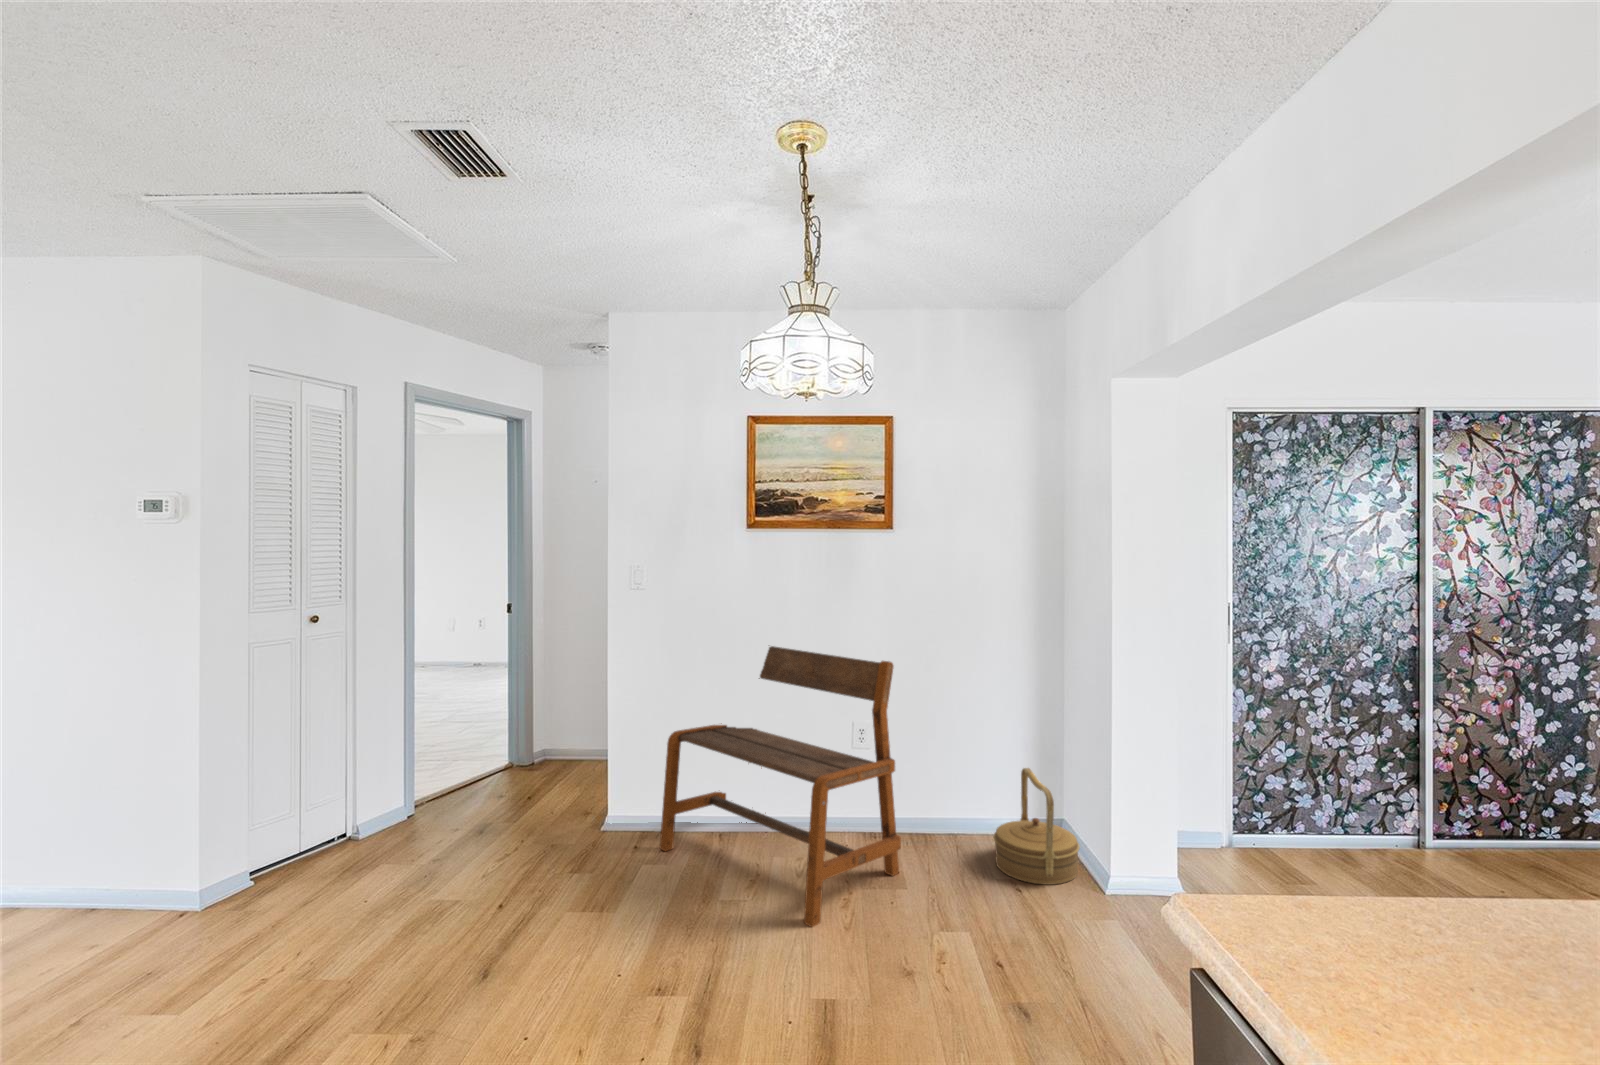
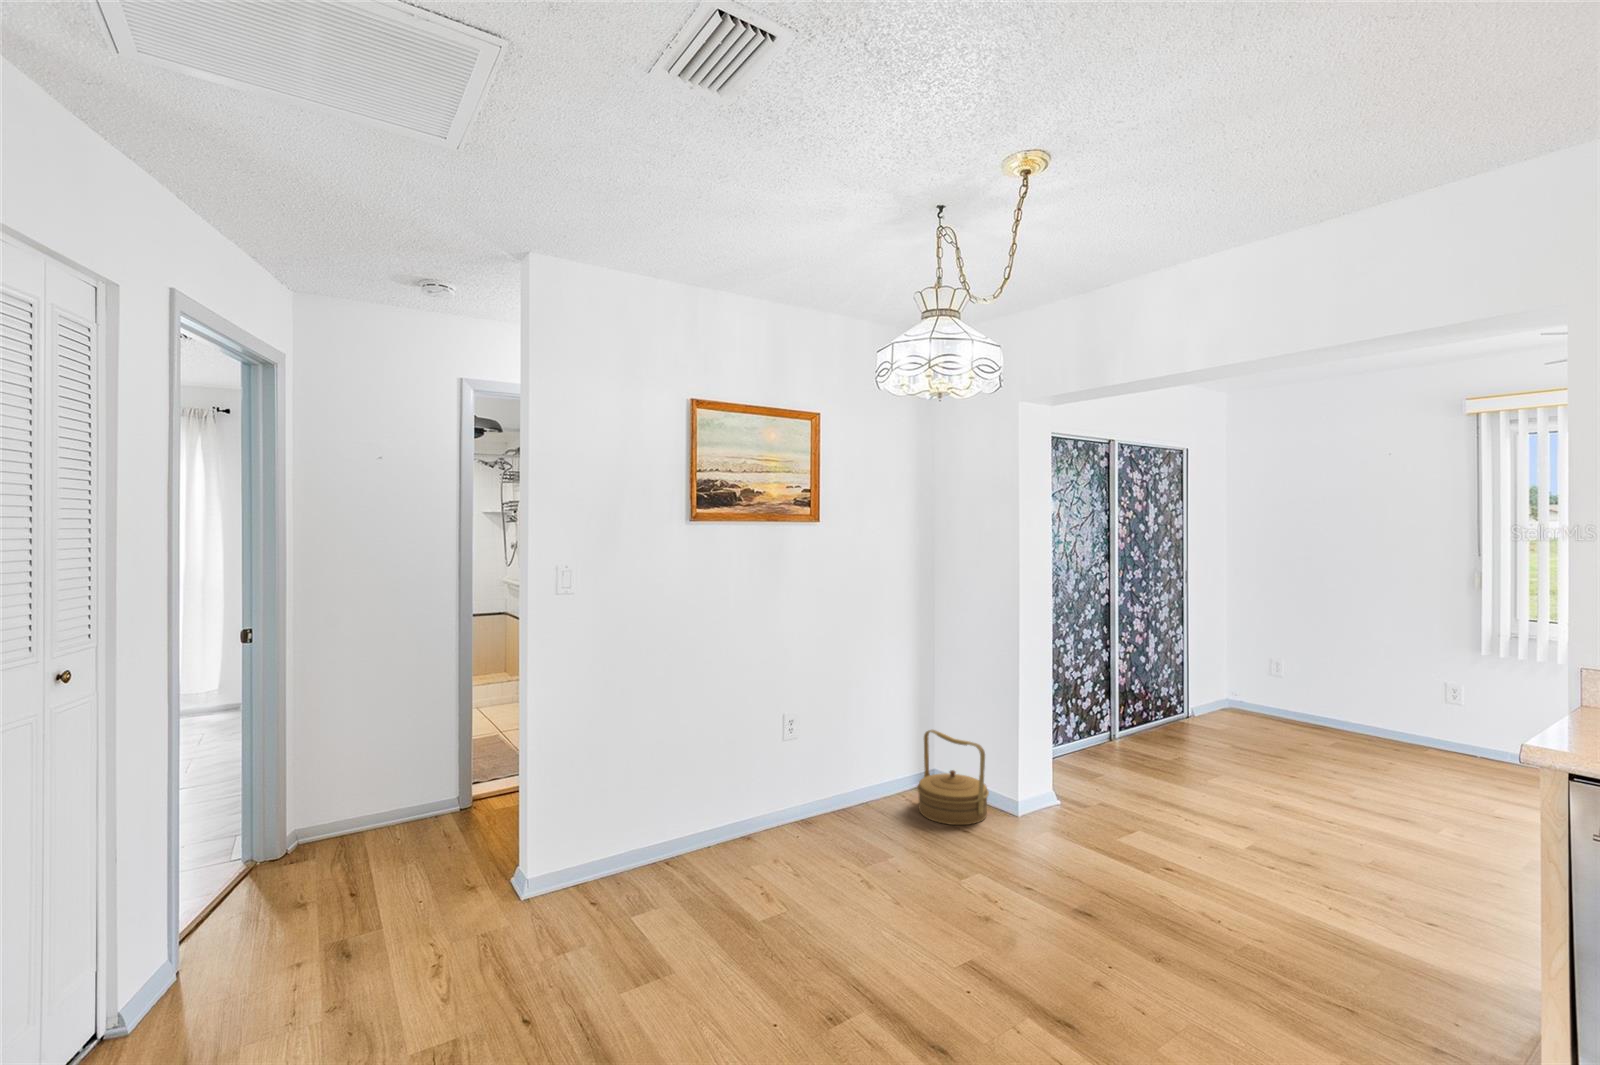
bench: present [660,646,901,927] -> none [627,645,882,916]

